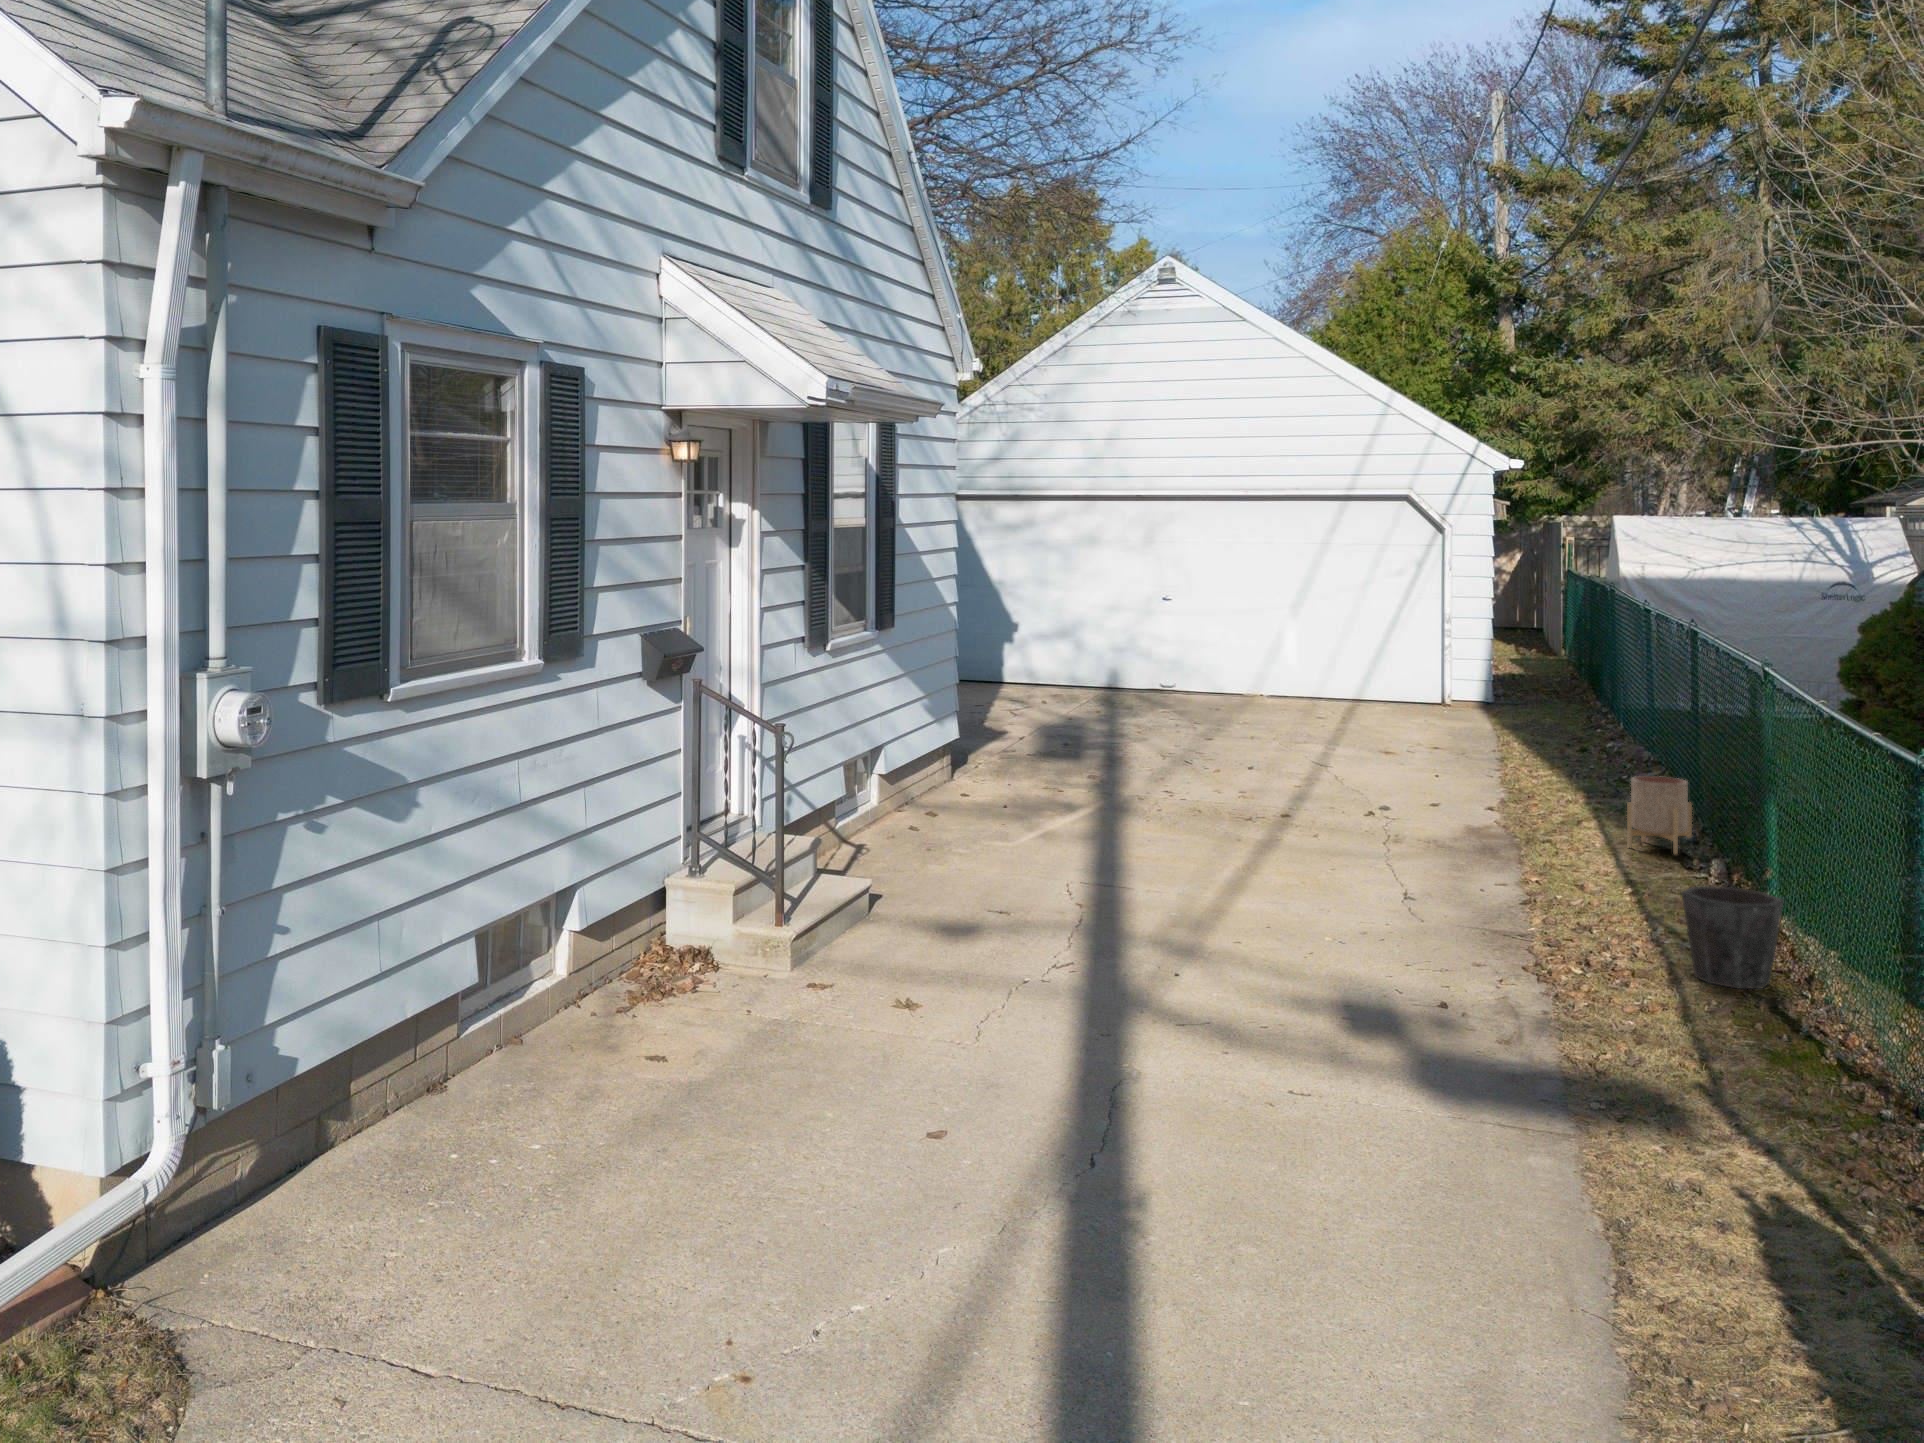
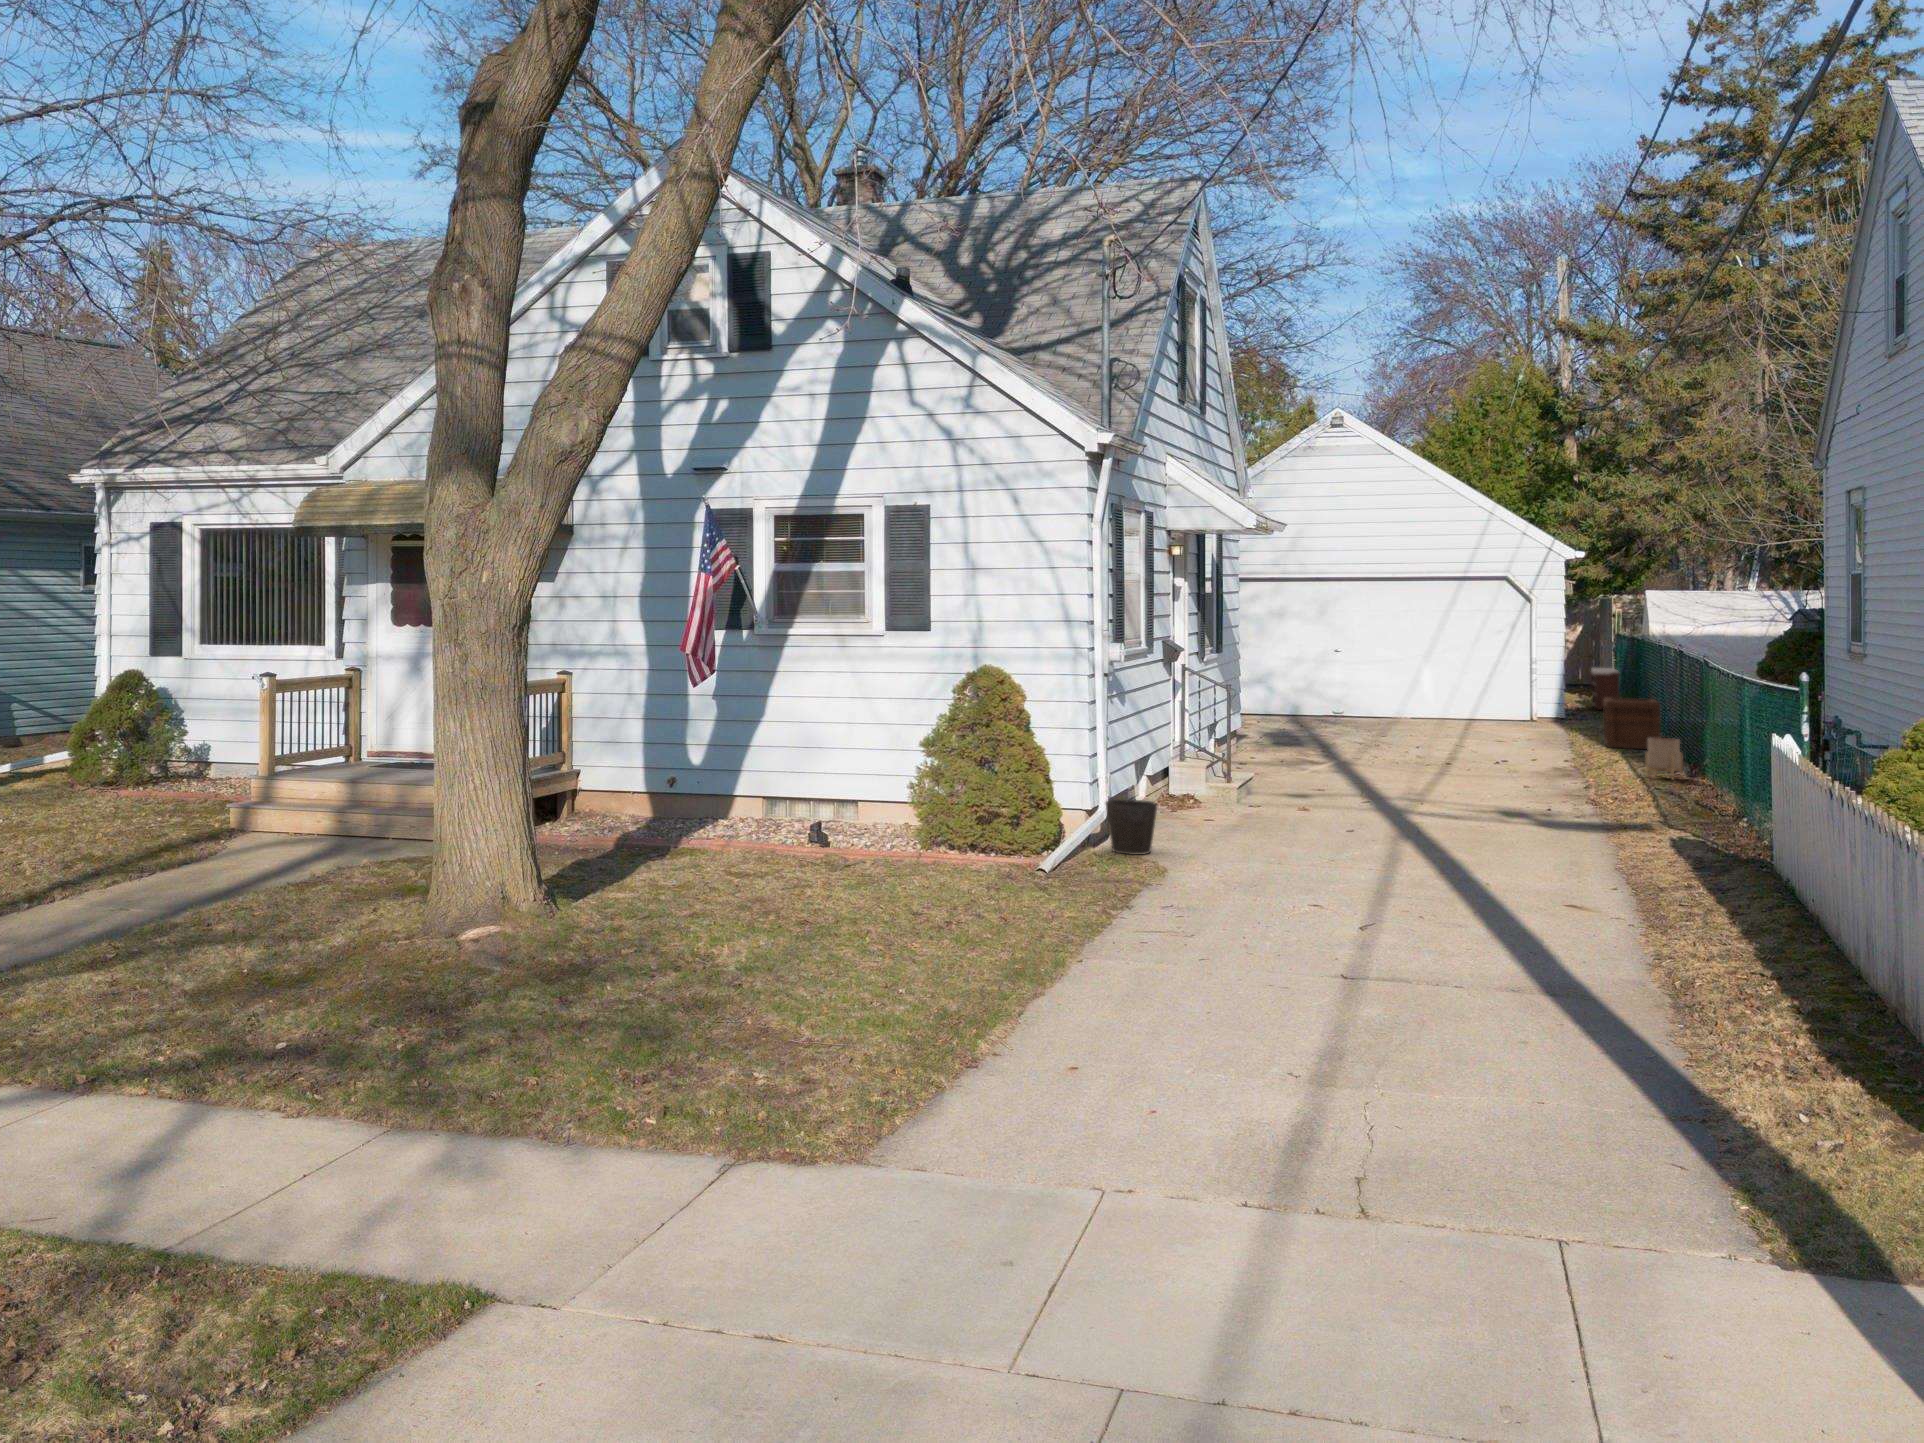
bench: none [1531,620,1572,682] -> present [1590,668,1620,710]
wooden crate: none [1551,683,1641,769] -> present [1603,697,1661,750]
waste bin: present [1682,887,1783,989] -> present [1105,800,1157,855]

